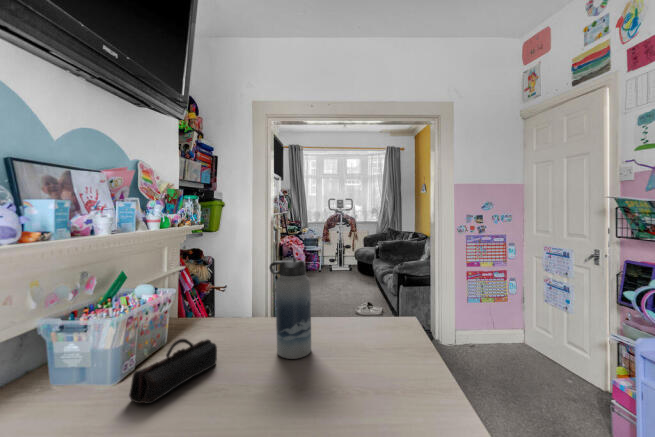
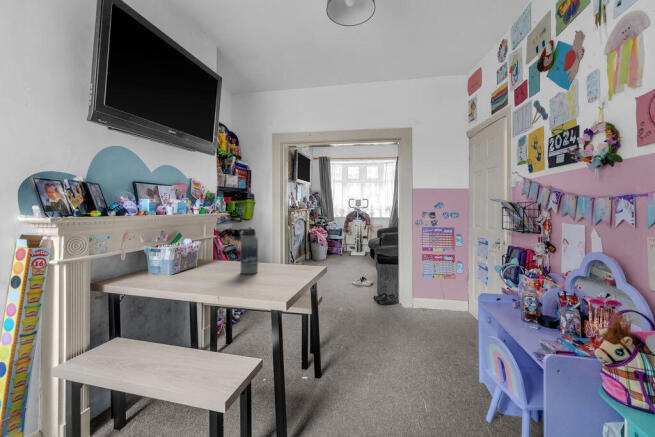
pencil case: present [129,339,217,404] -> none [173,259,213,280]

